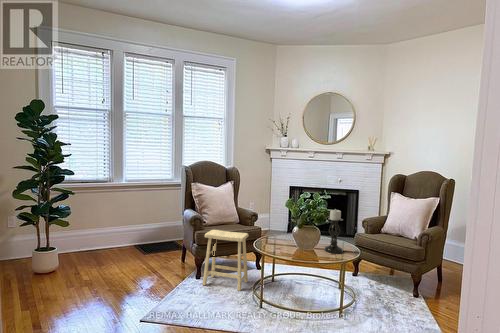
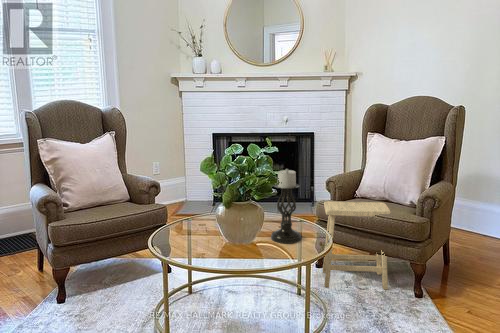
footstool: present [203,230,249,291] -> present [323,201,391,290]

